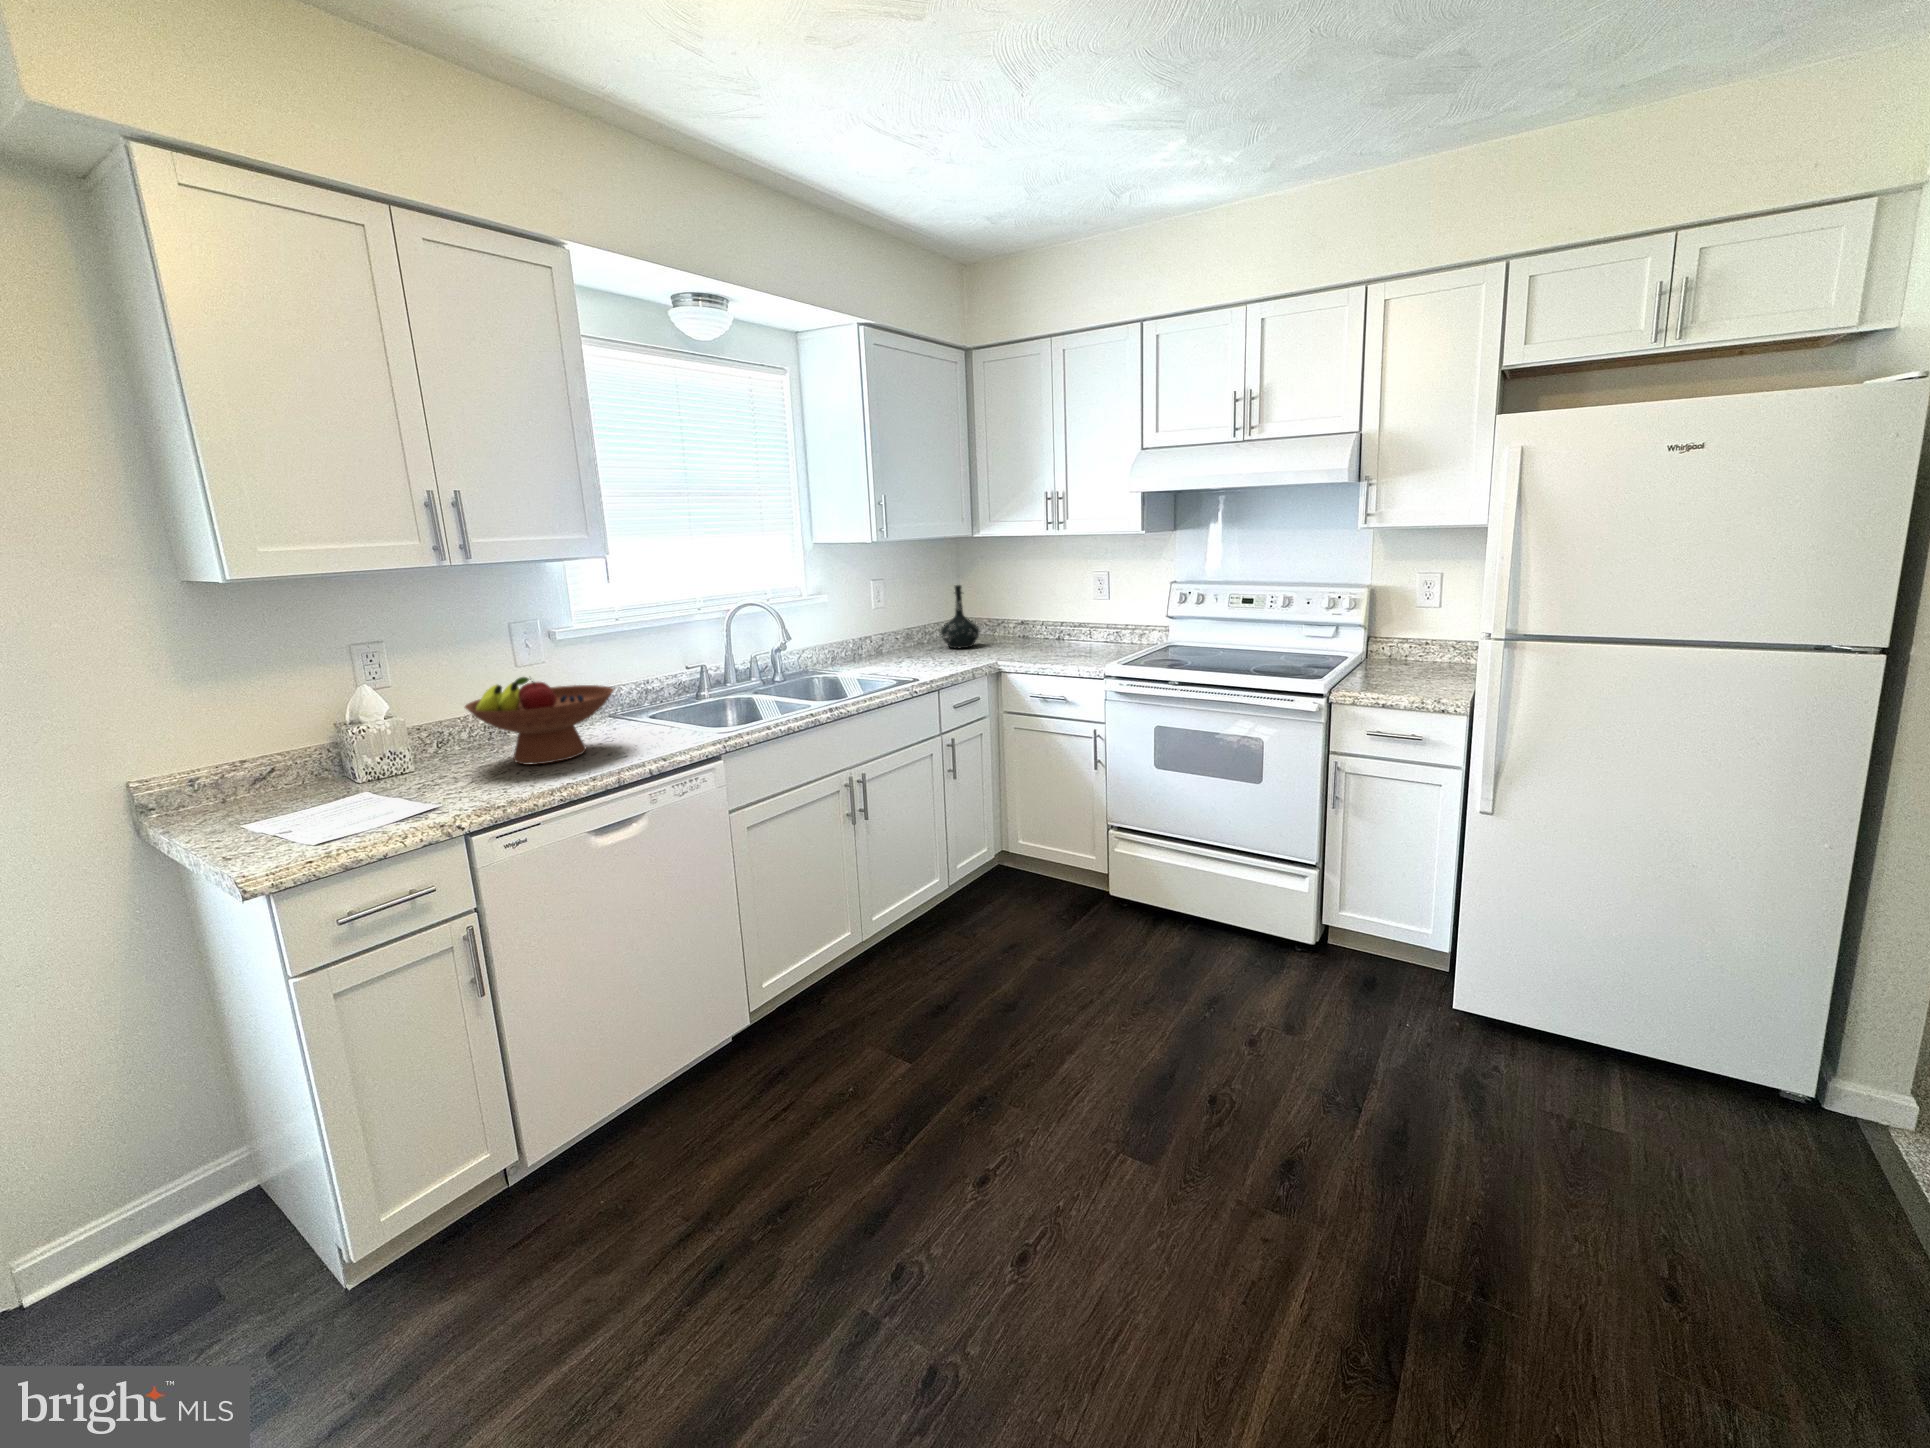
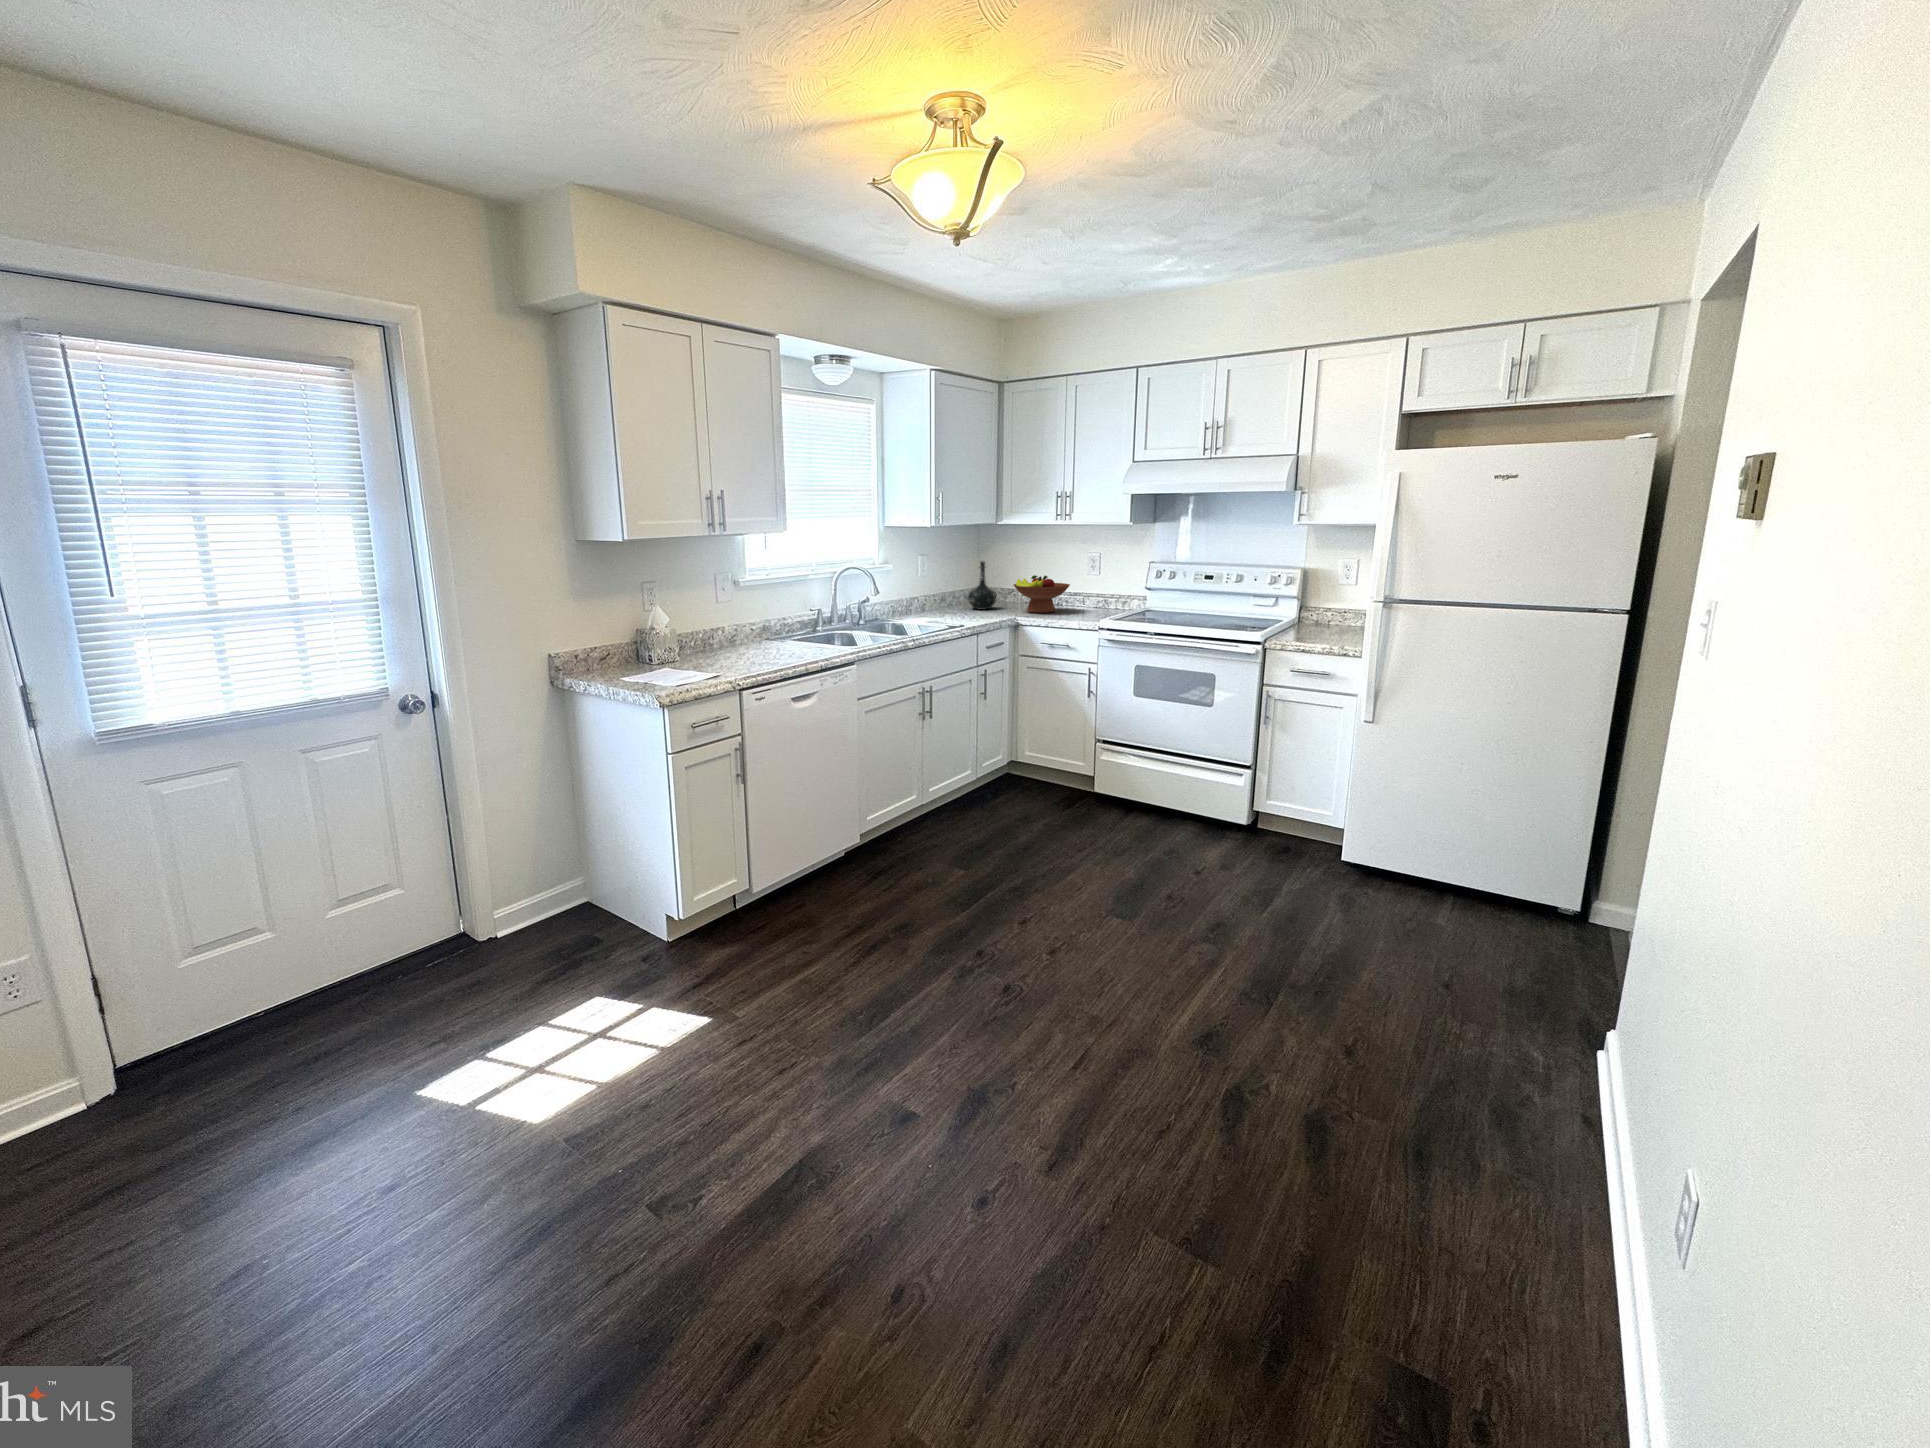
fruit bowl: present [465,677,614,765] -> present [1014,575,1070,613]

